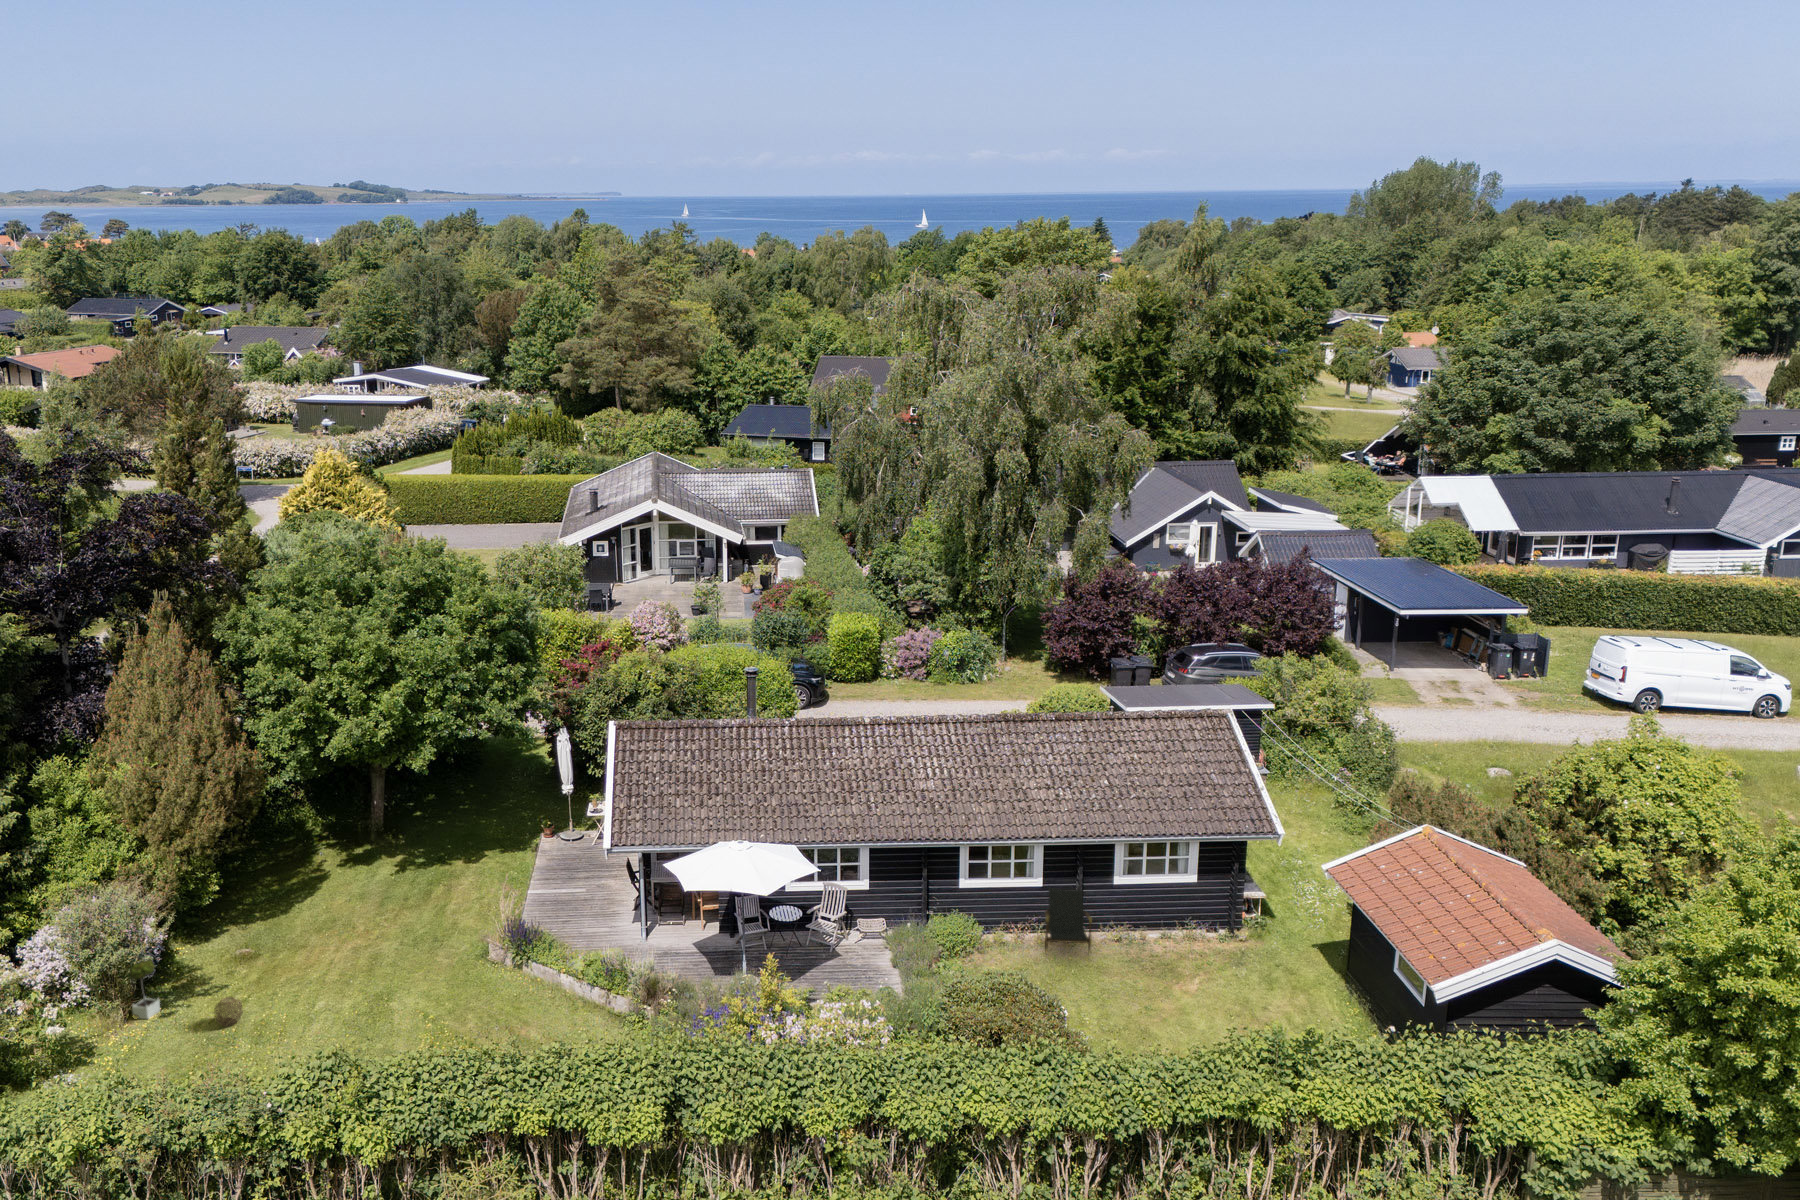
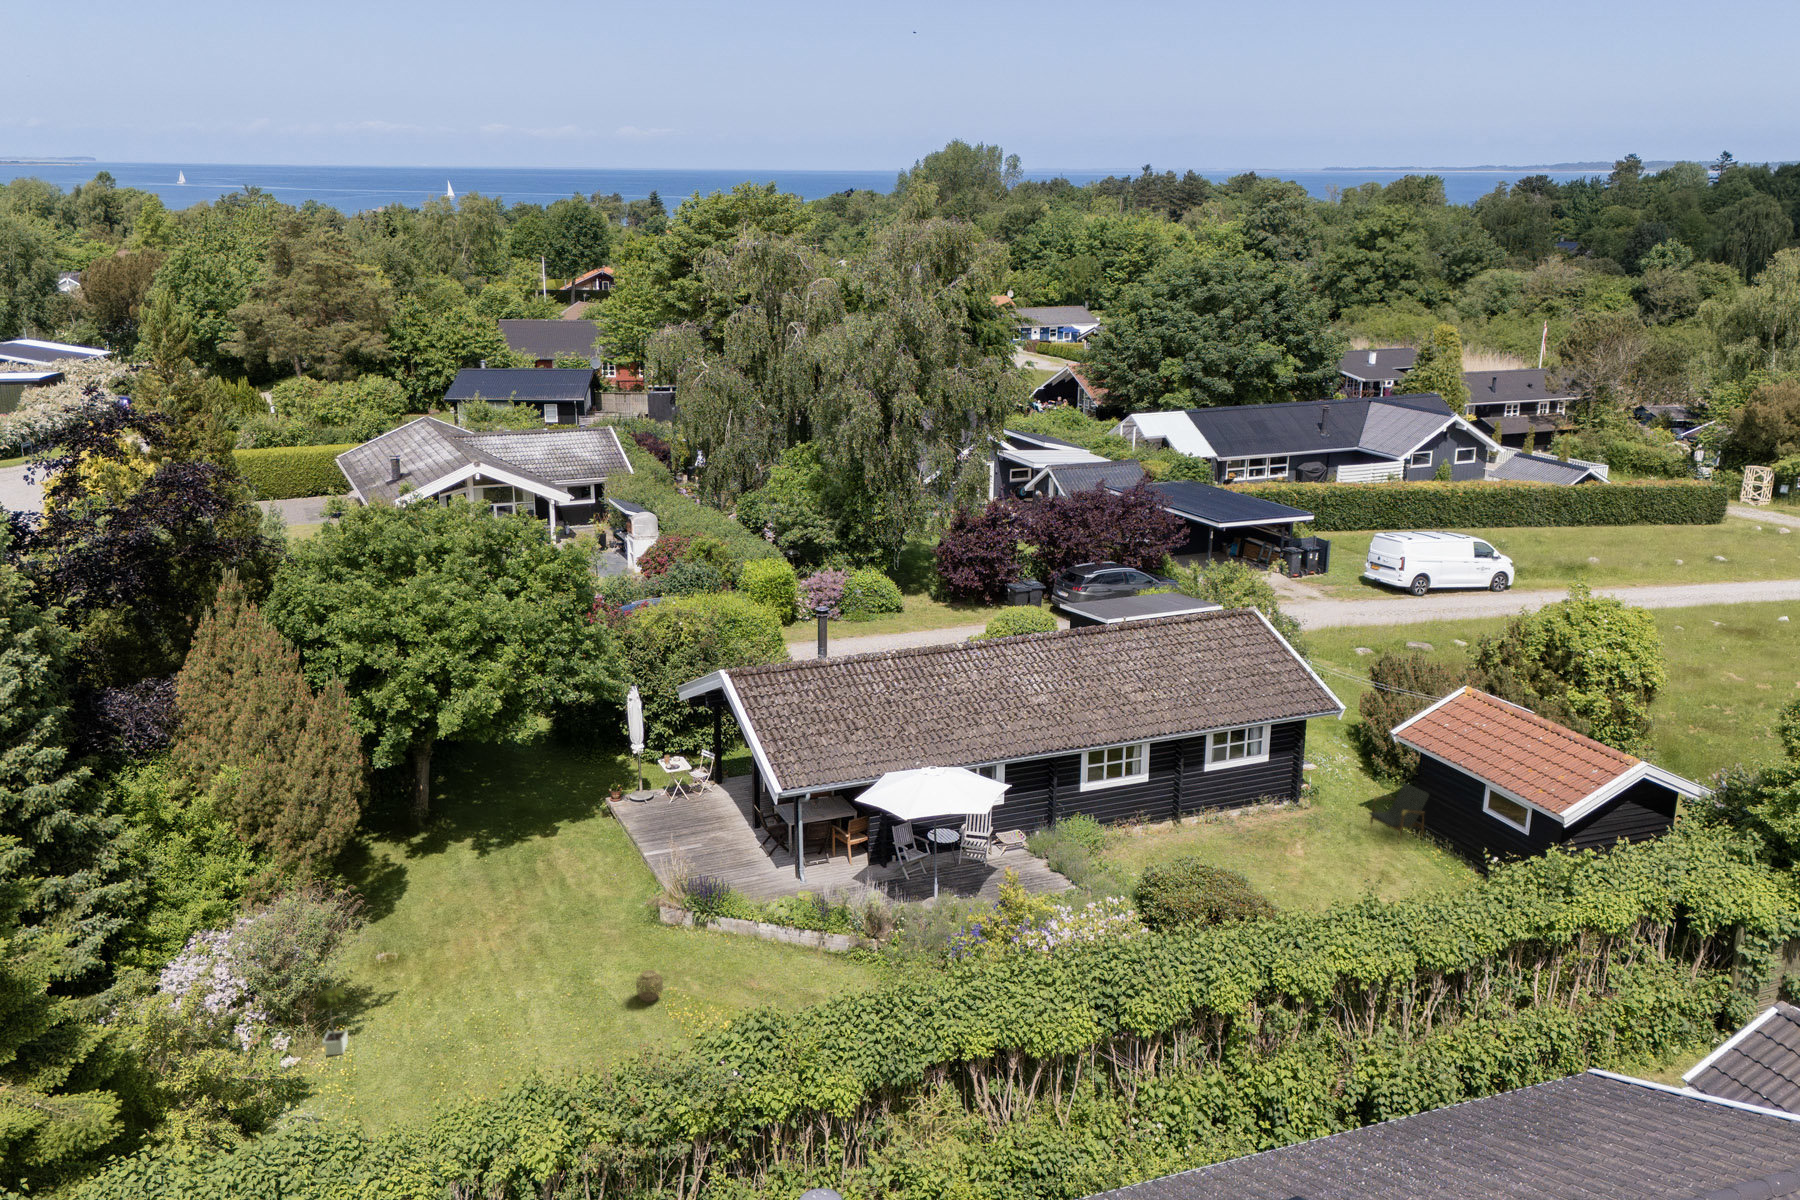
lounge chair: present [1045,889,1092,954] -> present [1369,783,1429,843]
woven basket: present [214,997,243,1026] -> present [636,970,663,1001]

